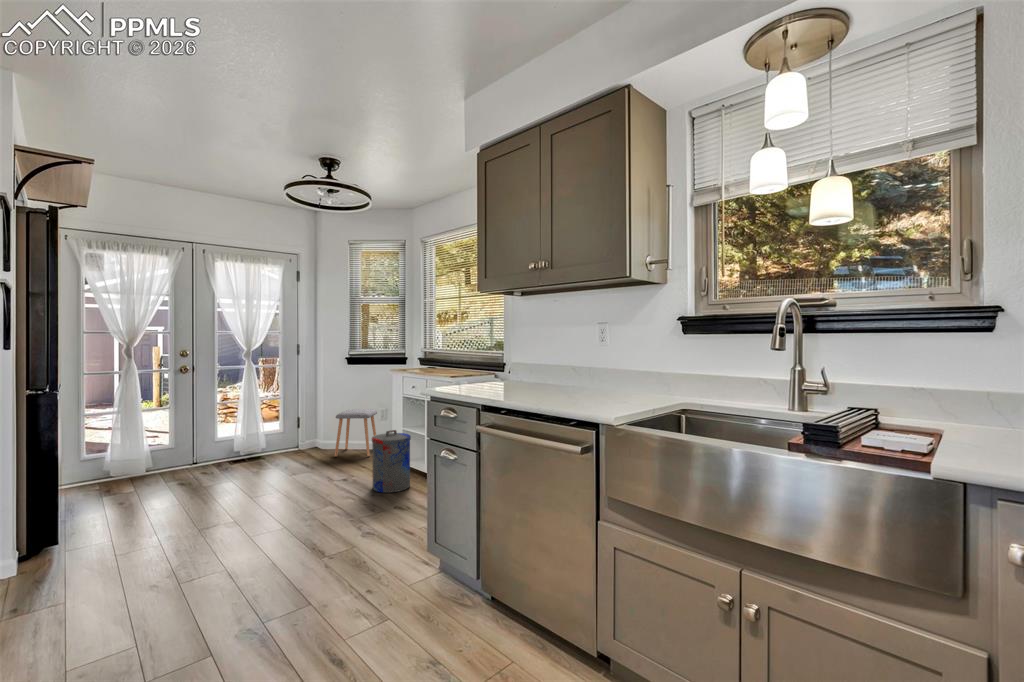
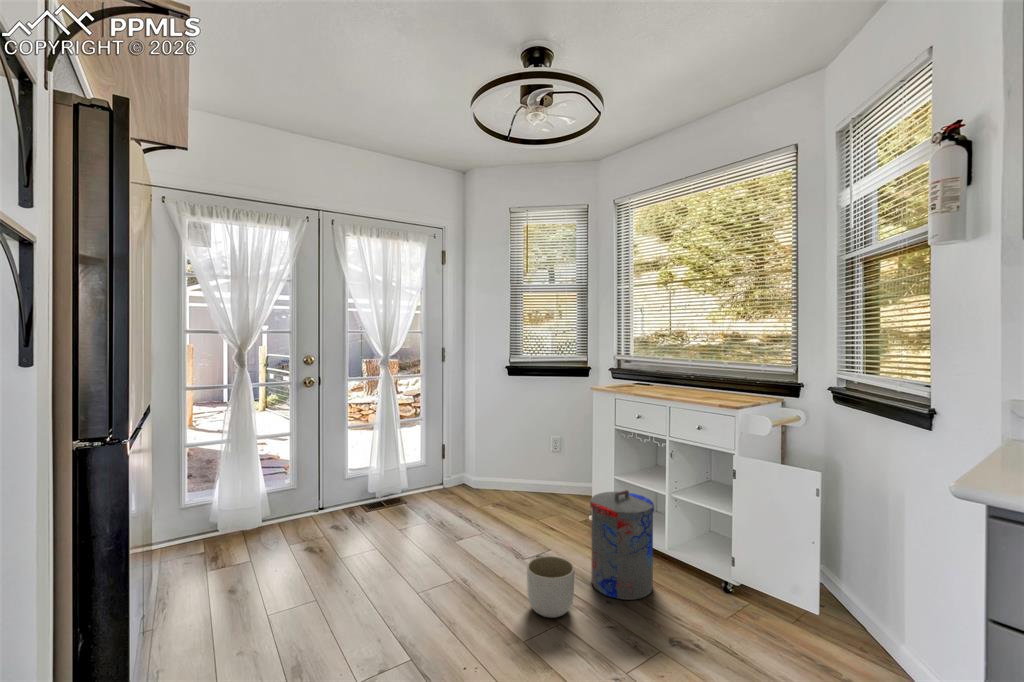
stool: present [335,409,377,457] -> none [498,437,550,509]
planter: none [323,470,353,502] -> present [527,556,575,618]

